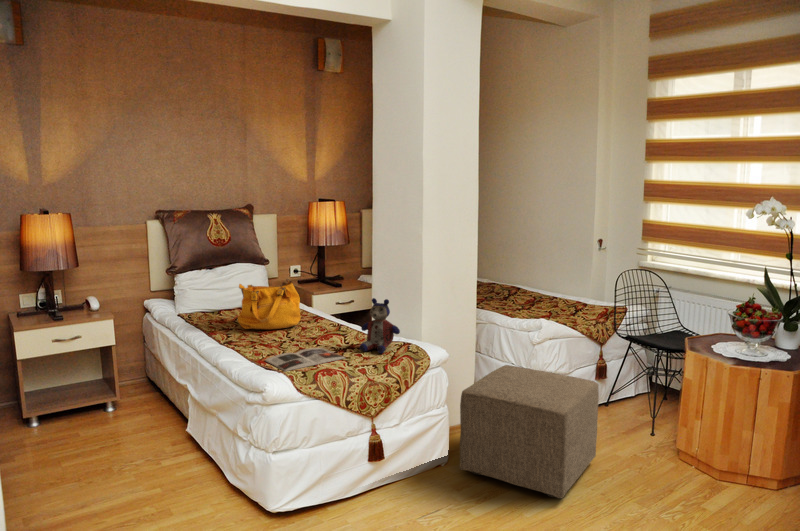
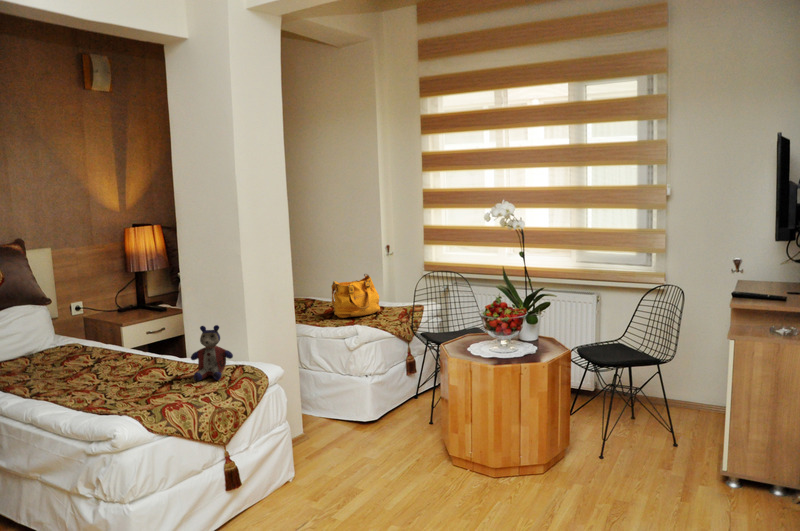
handbag: present [238,279,301,330] -> present [332,274,380,318]
magazine: present [265,348,345,371] -> none [93,384,183,414]
ottoman: present [460,365,599,498] -> none [302,373,421,485]

